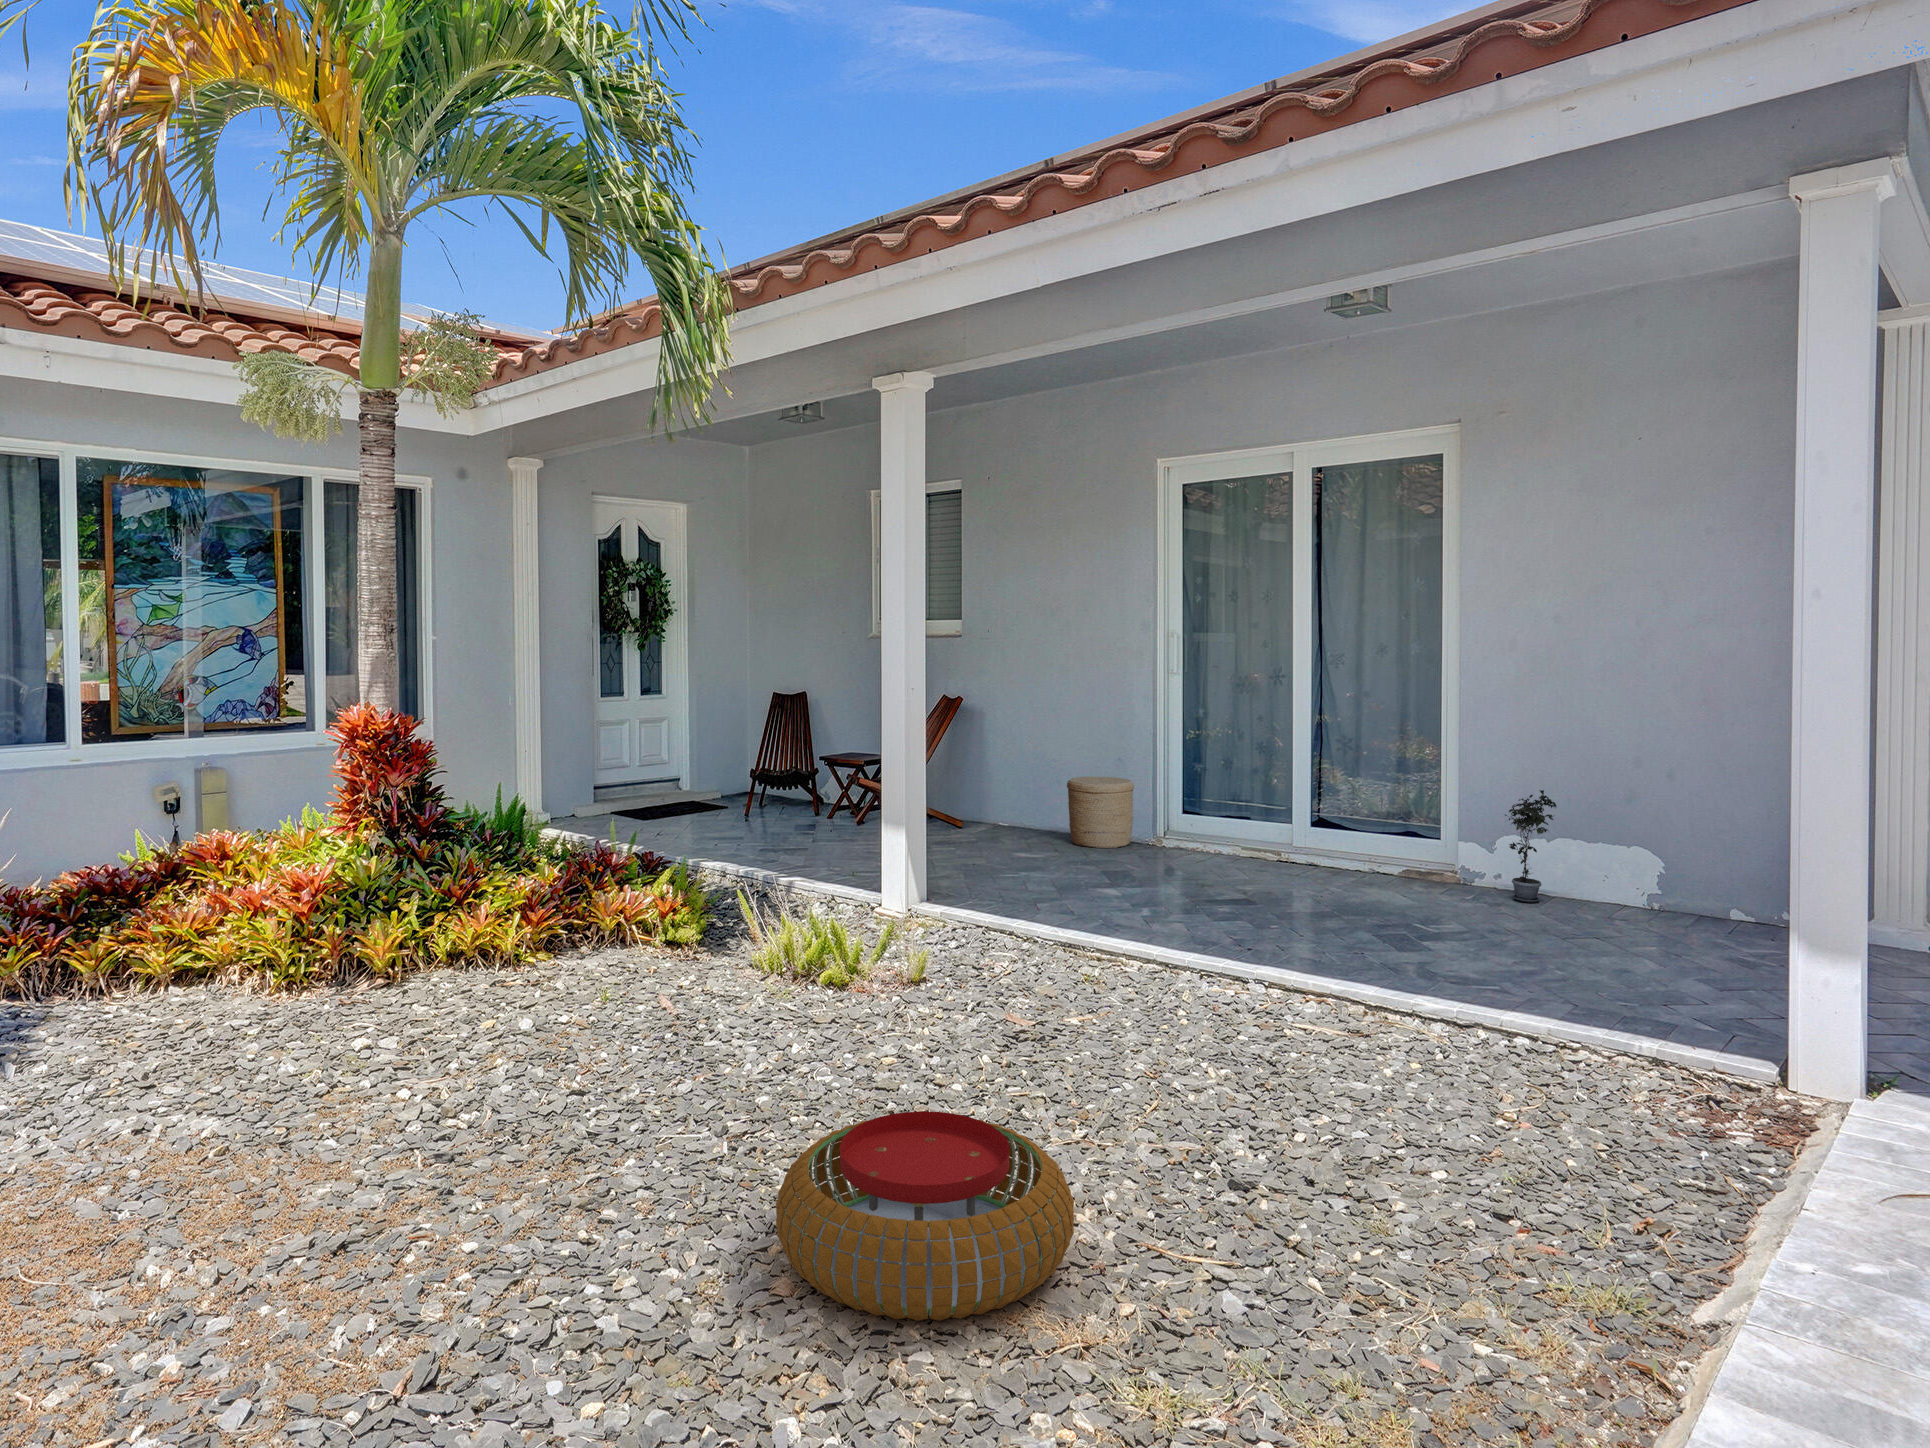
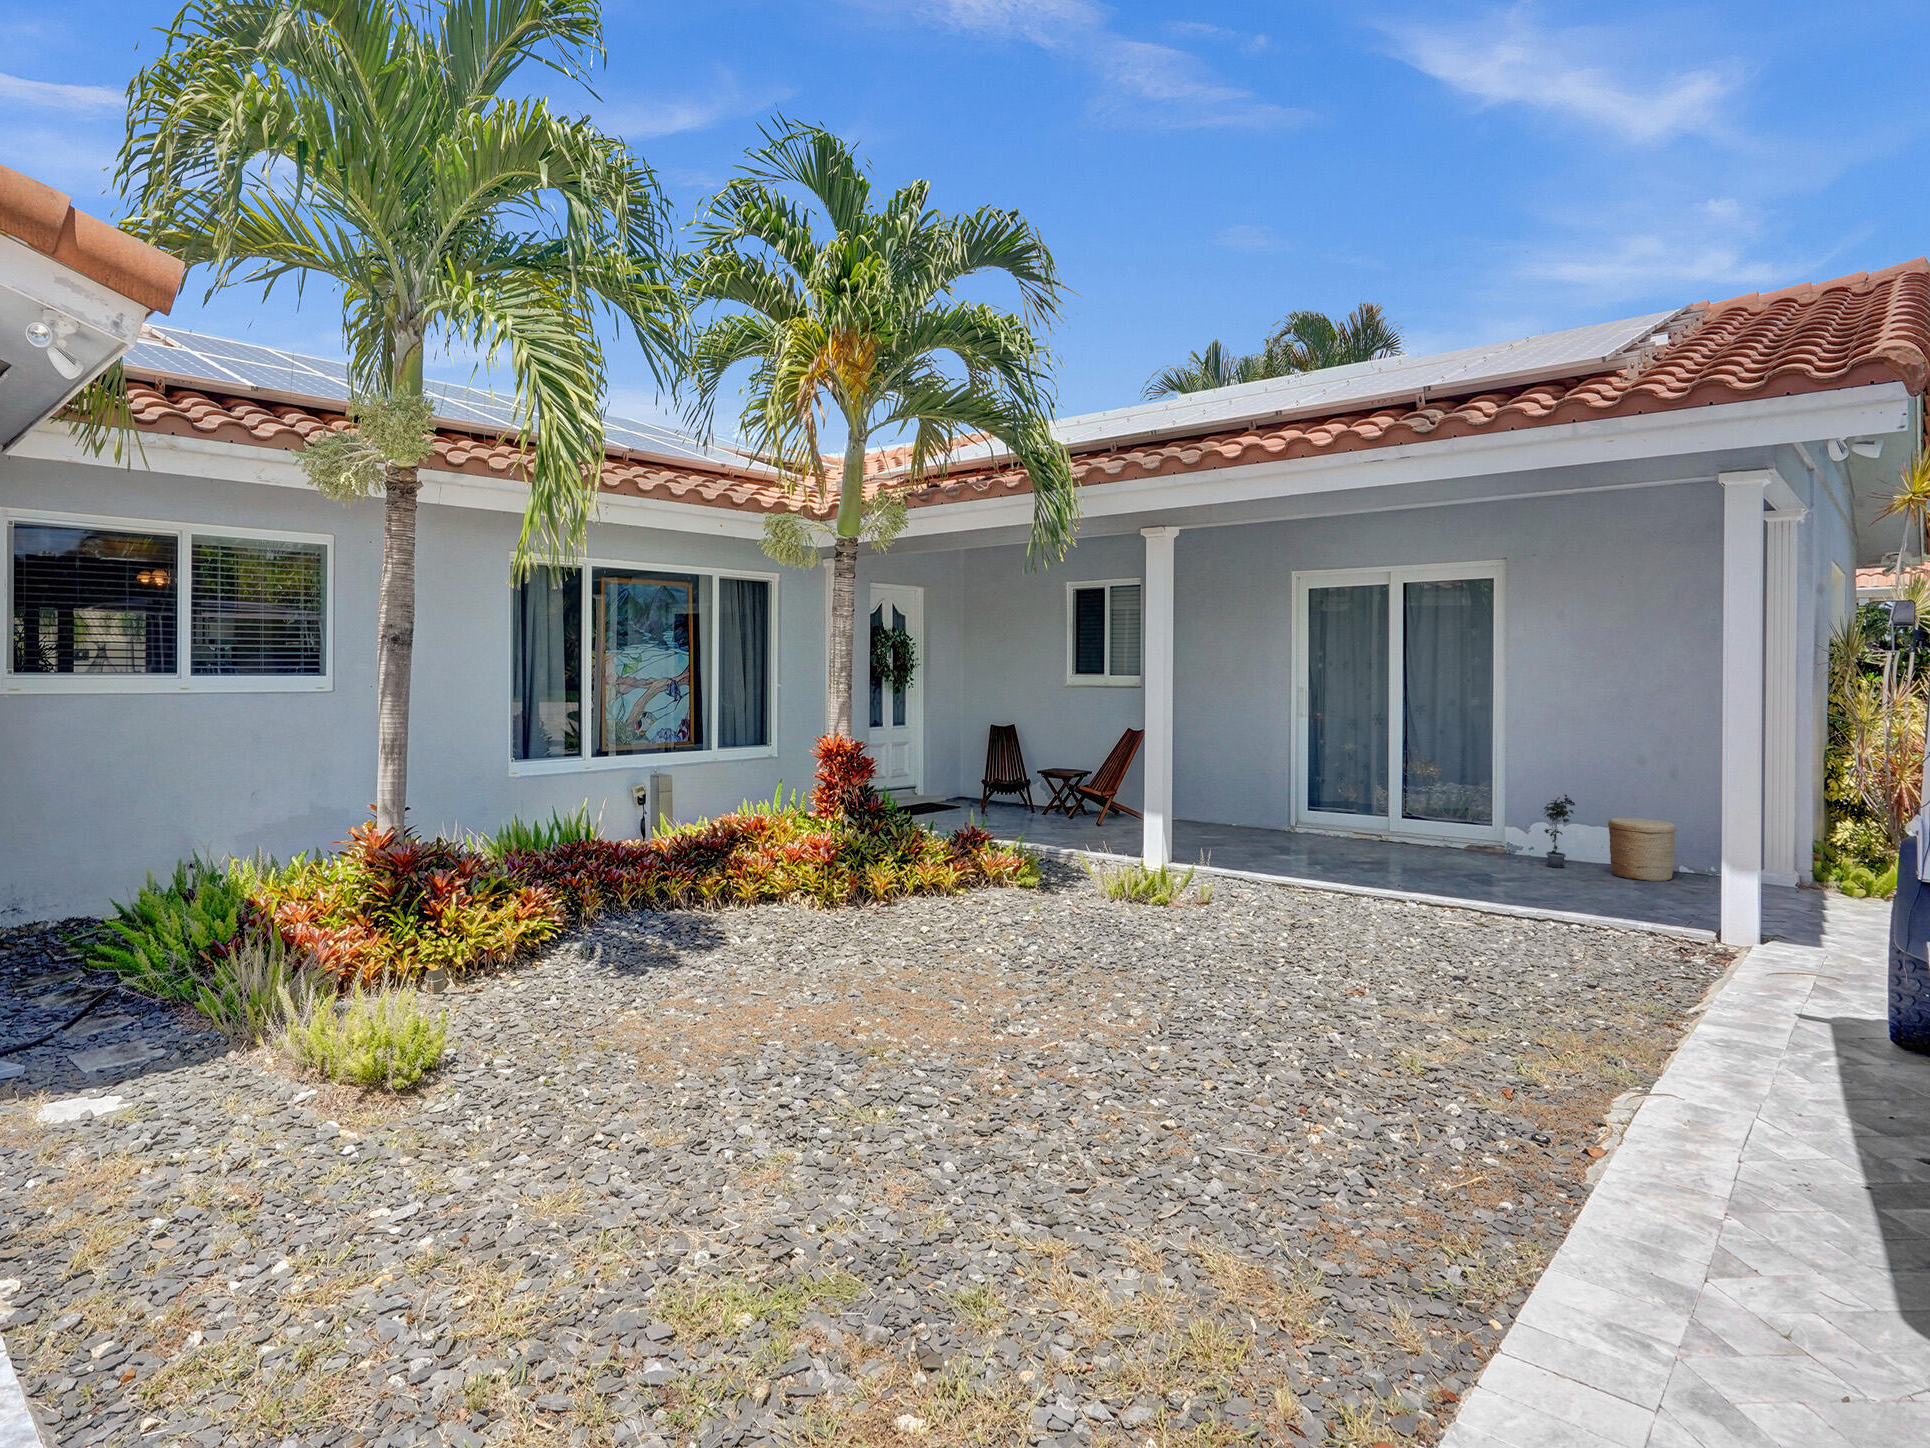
woven basket: present [1067,777,1134,848] -> present [1608,818,1676,881]
pouf: present [776,1111,1074,1321] -> none [1253,932,1399,1007]

